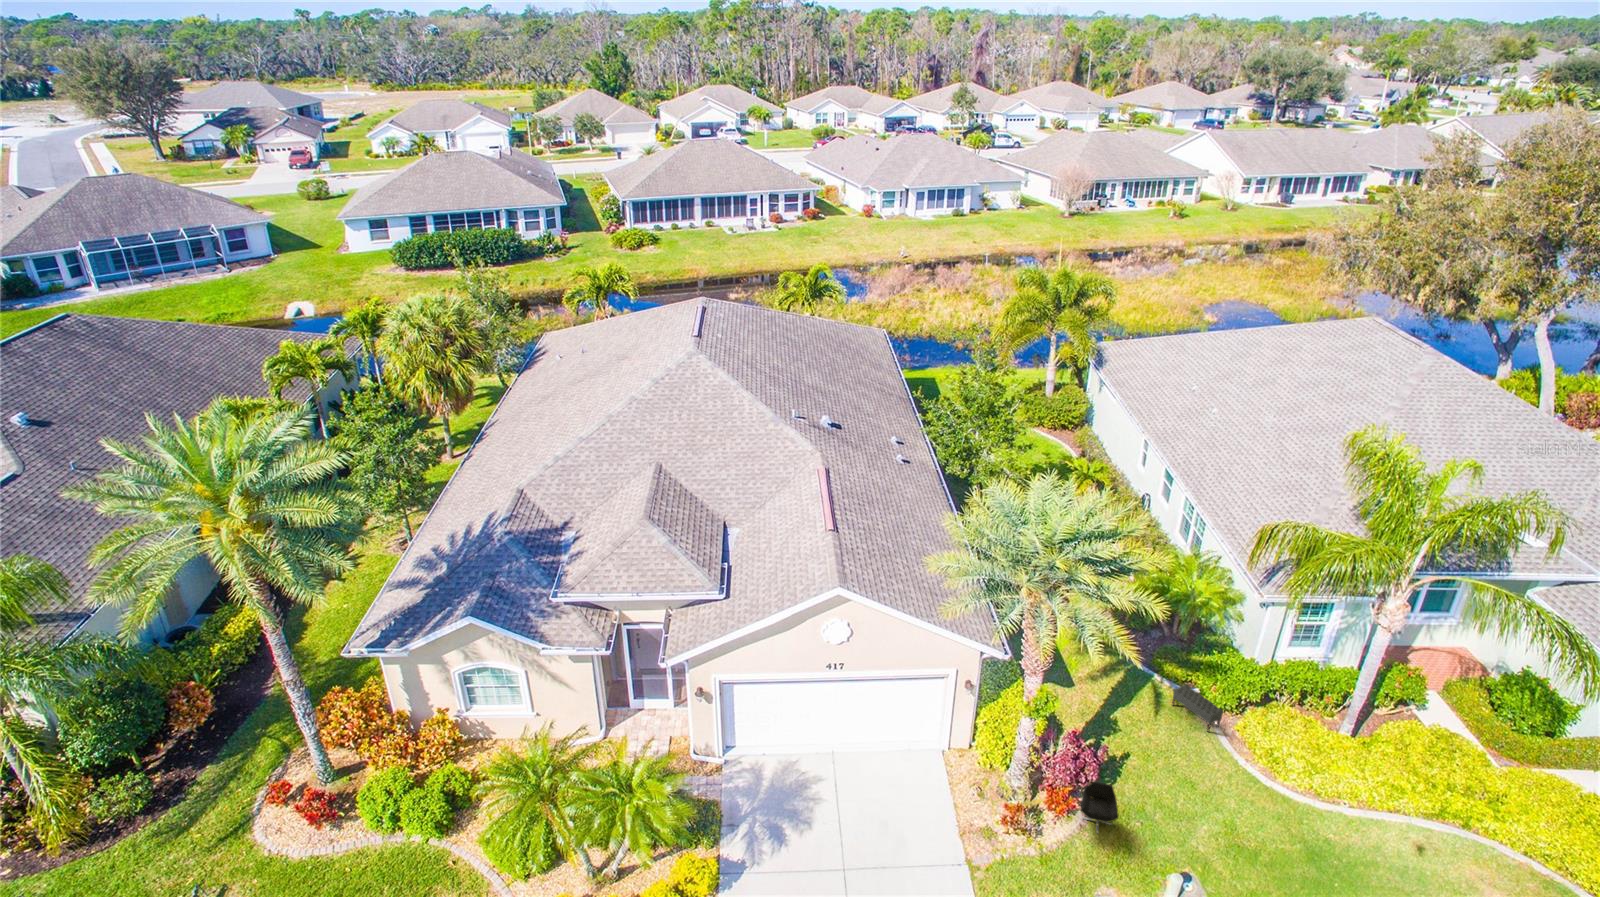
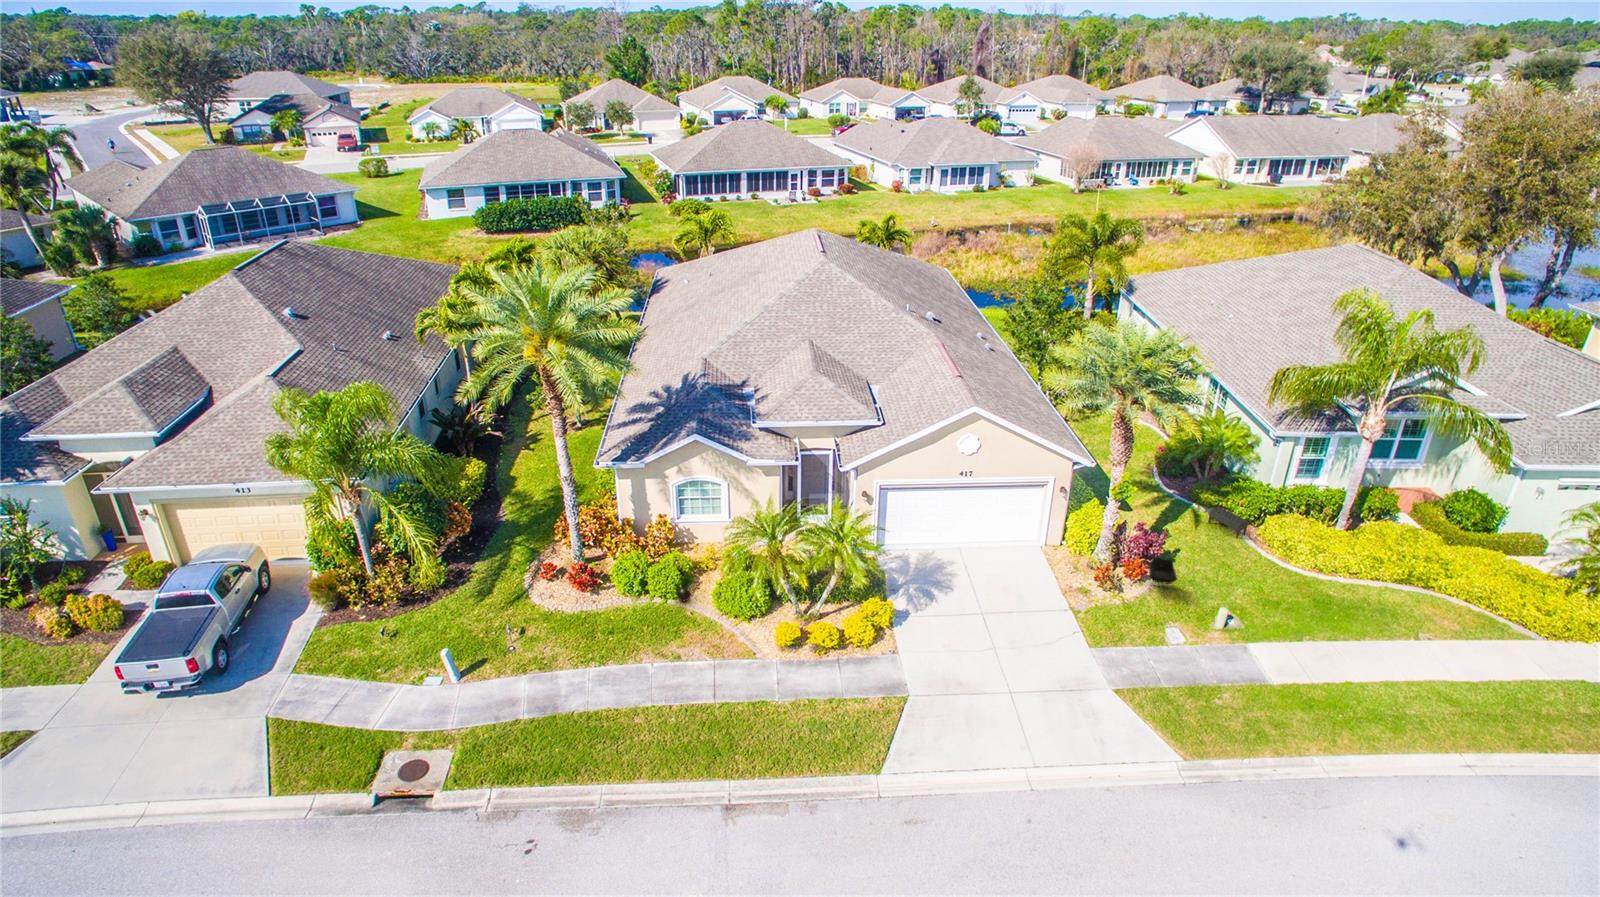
potted tree: none [431,817,455,848] -> present [678,578,692,601]

